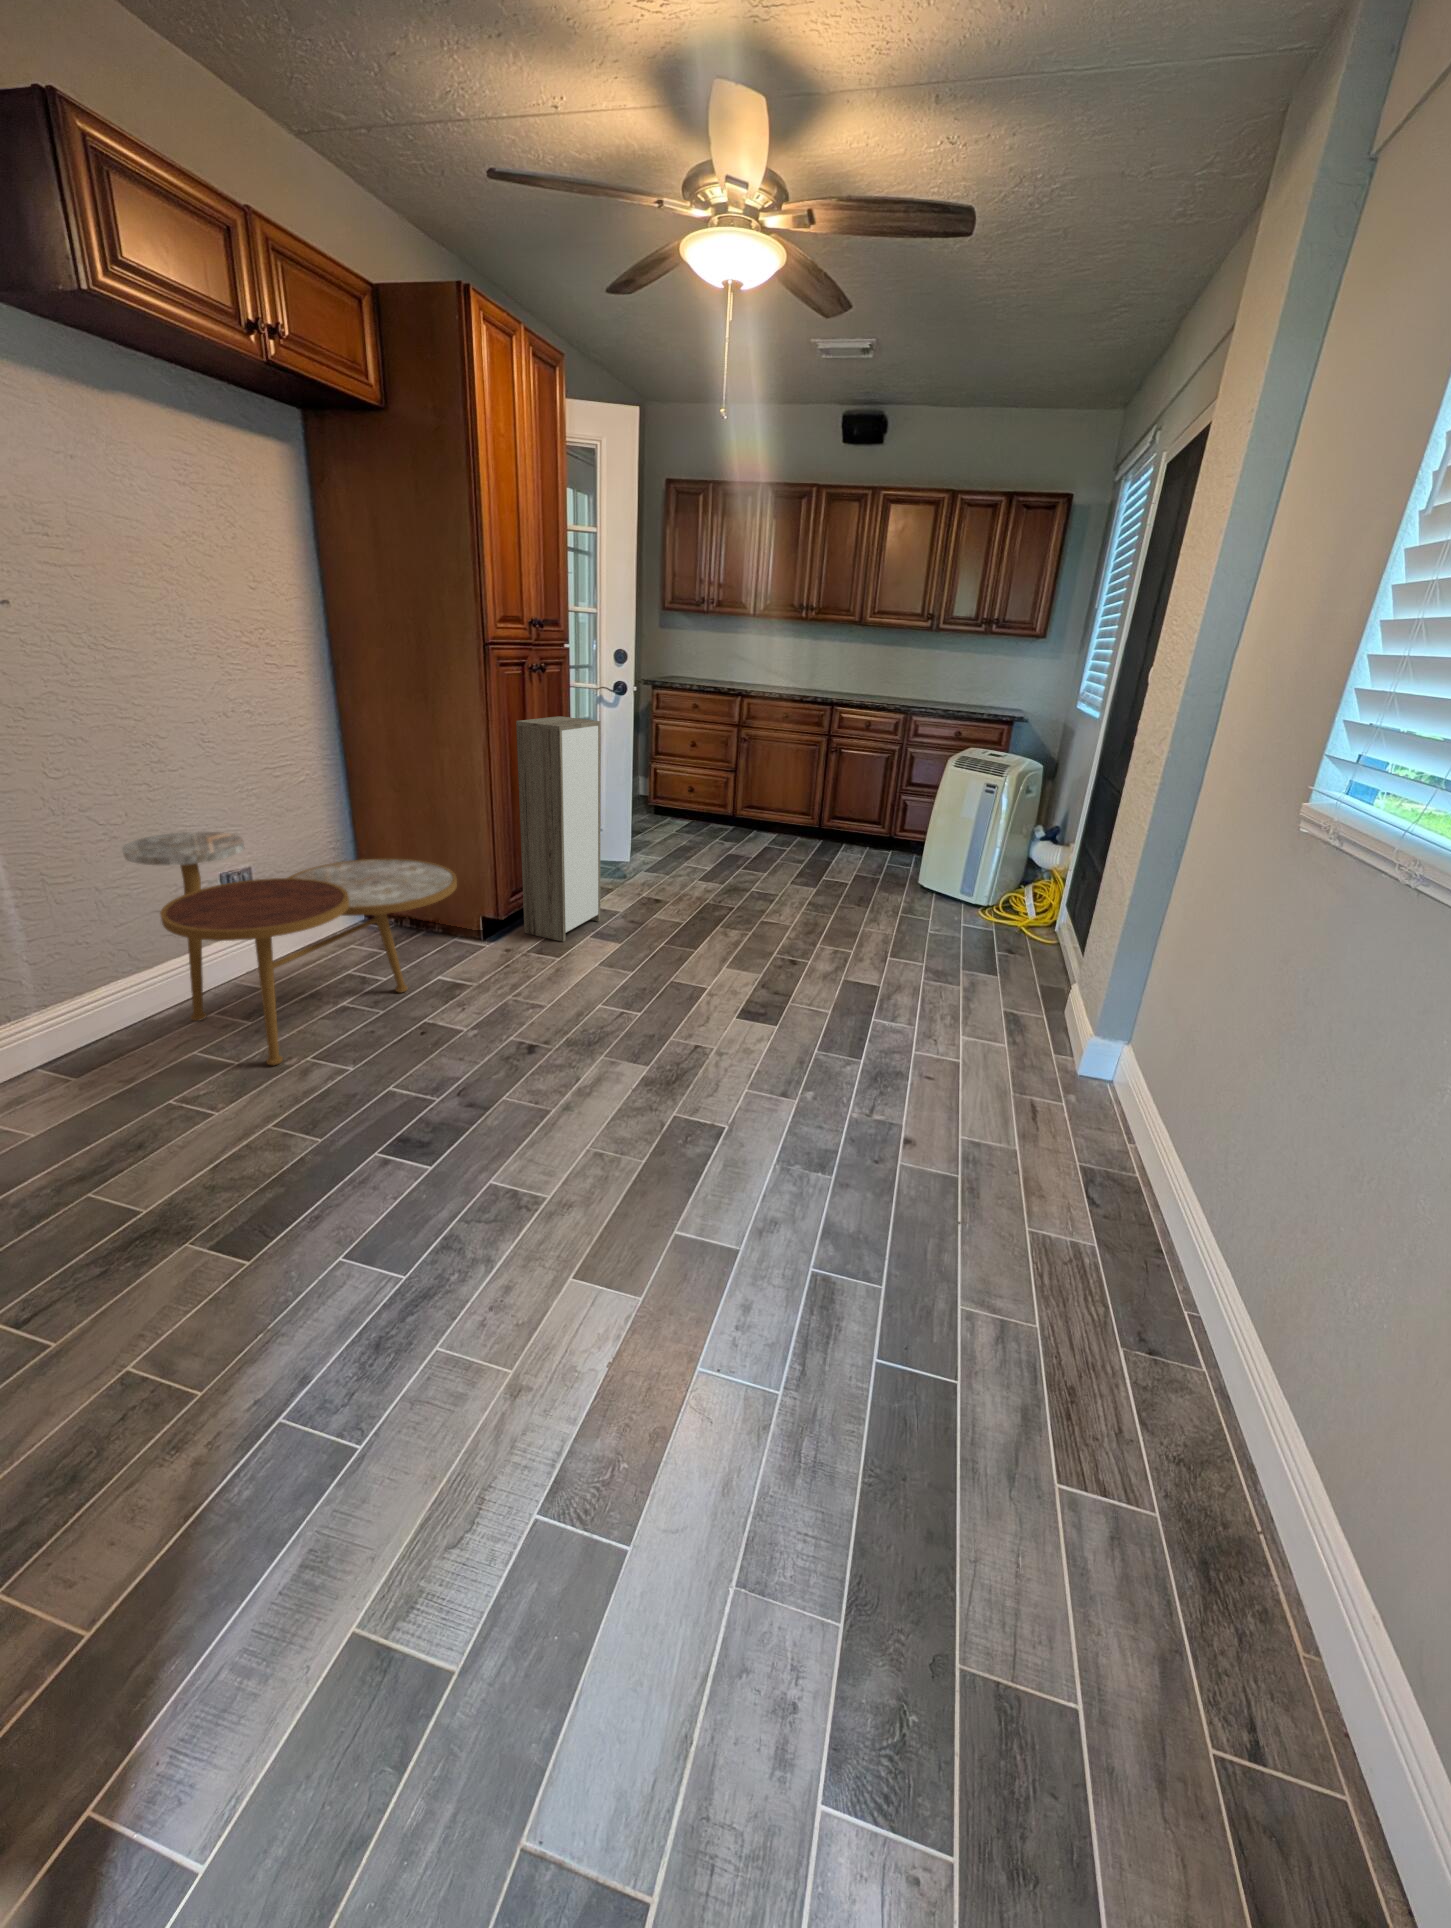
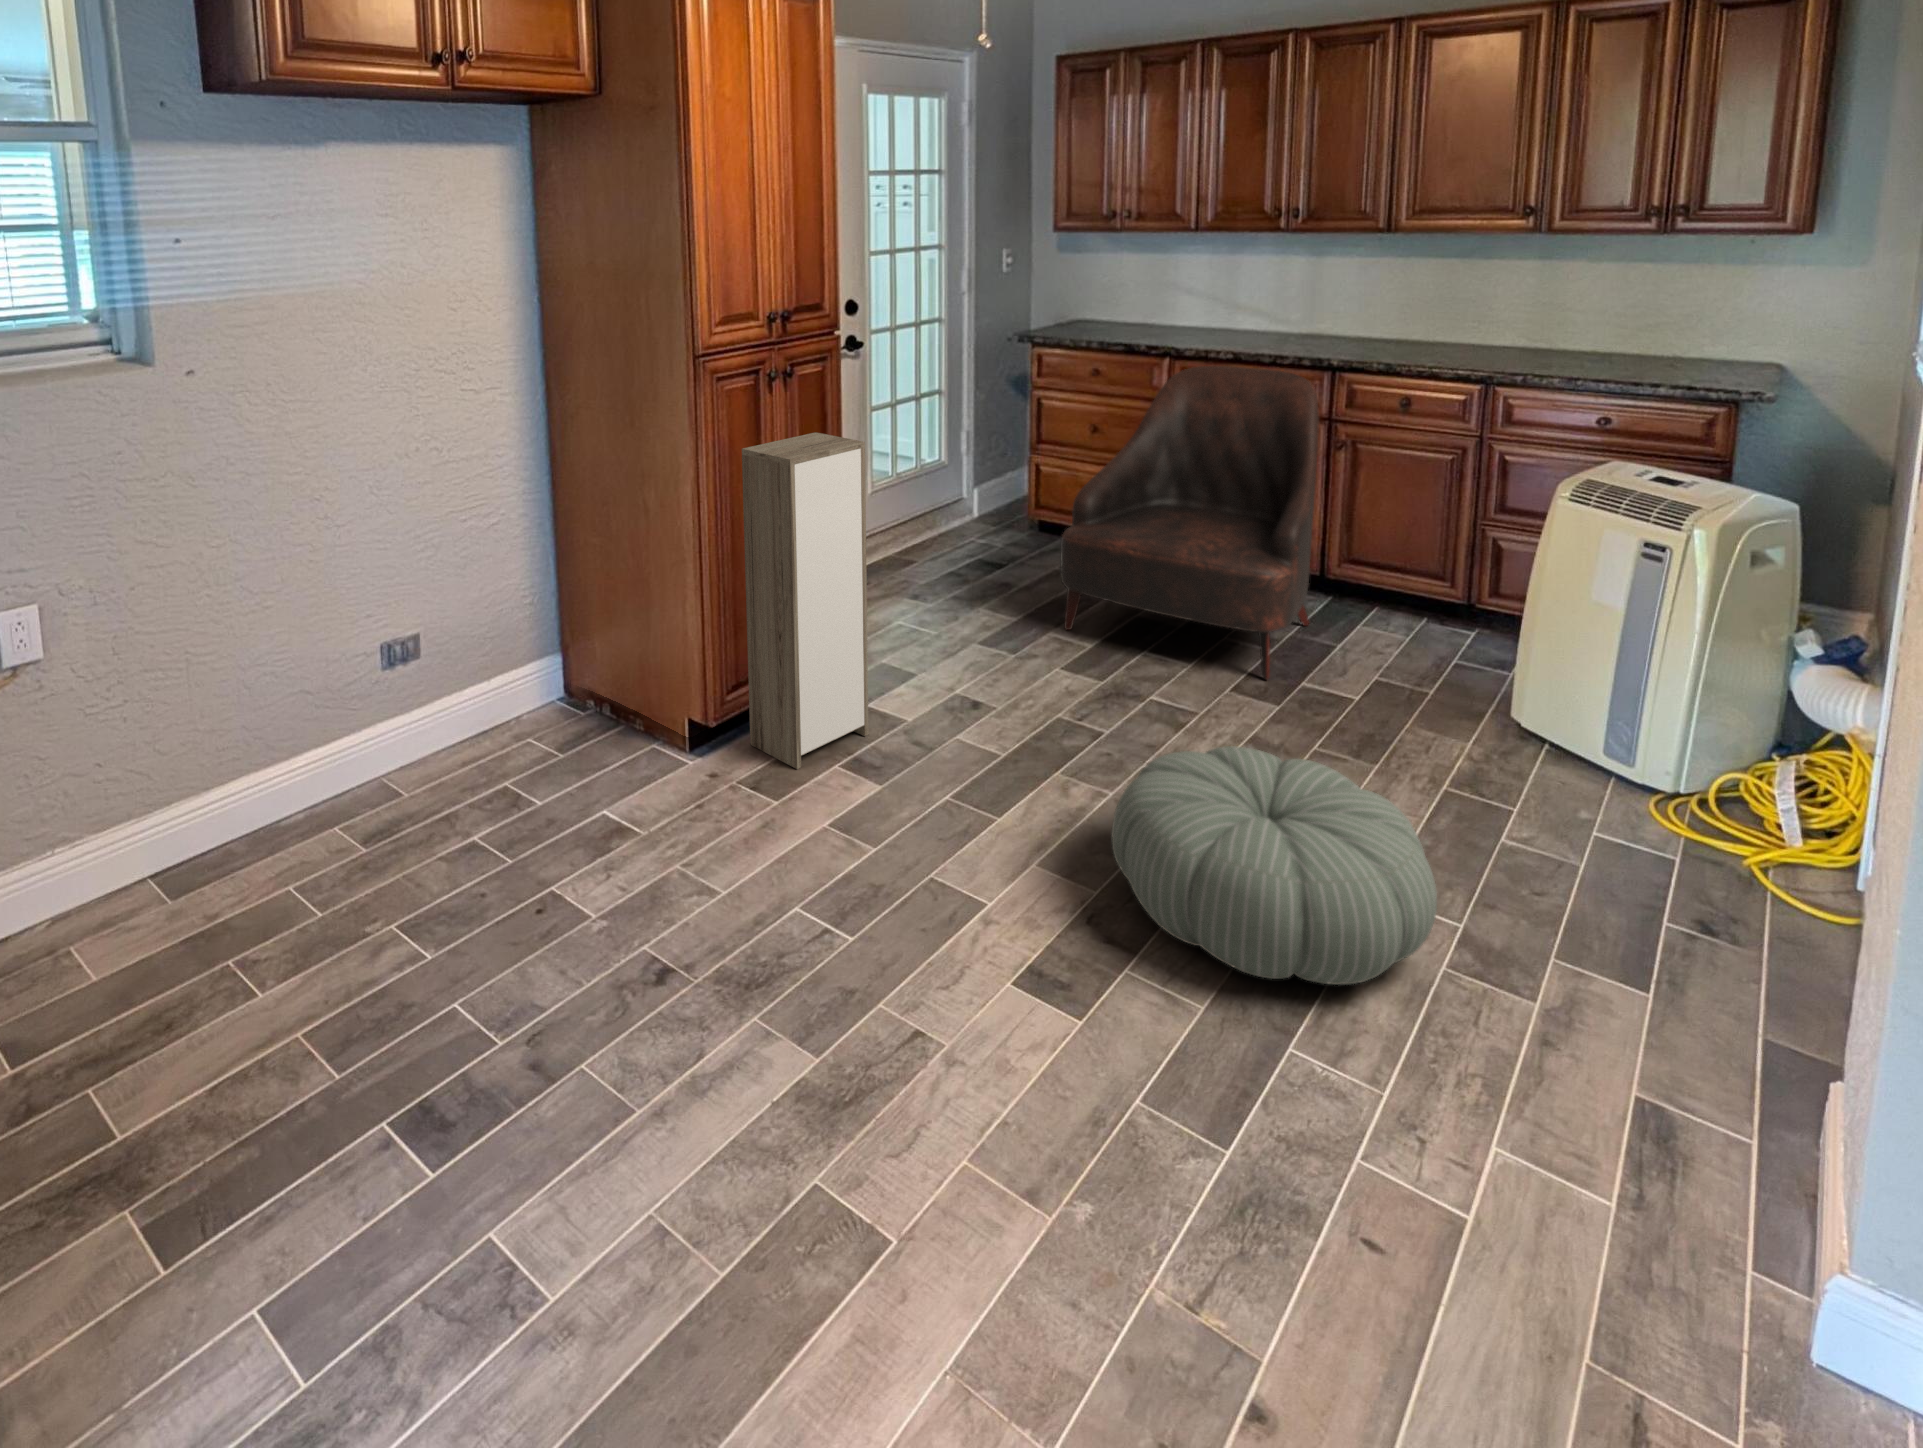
armchair: none [690,702,828,878] -> present [1060,366,1319,680]
side table: present [122,832,457,1065] -> none [253,601,621,927]
pouf: none [770,893,924,994] -> present [1111,746,1437,985]

